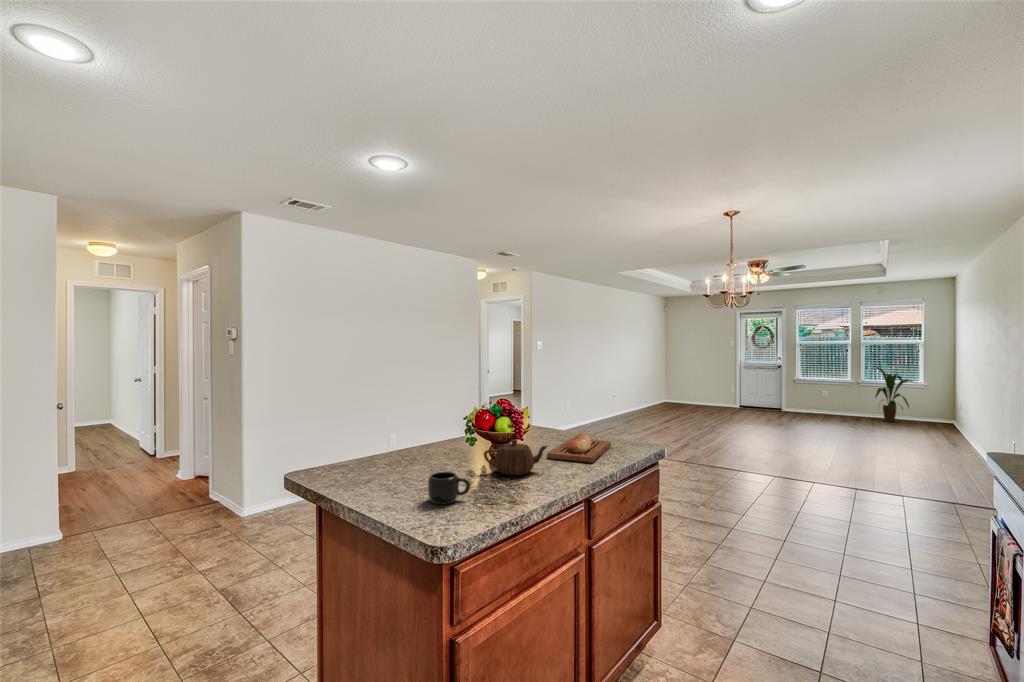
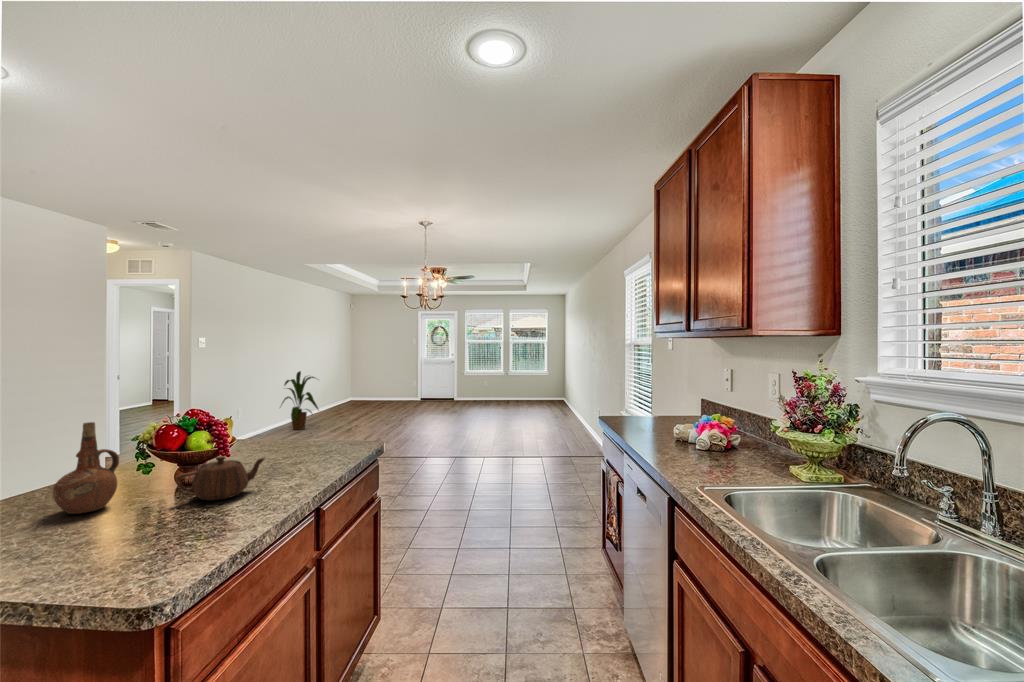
house plant: present [875,367,913,422] -> present [281,371,318,430]
ceramic pitcher: none [416,403,452,468] -> present [53,422,119,514]
bread loaf: present [547,433,611,463] -> none [257,440,327,473]
mug: present [428,472,470,504] -> none [100,510,171,557]

